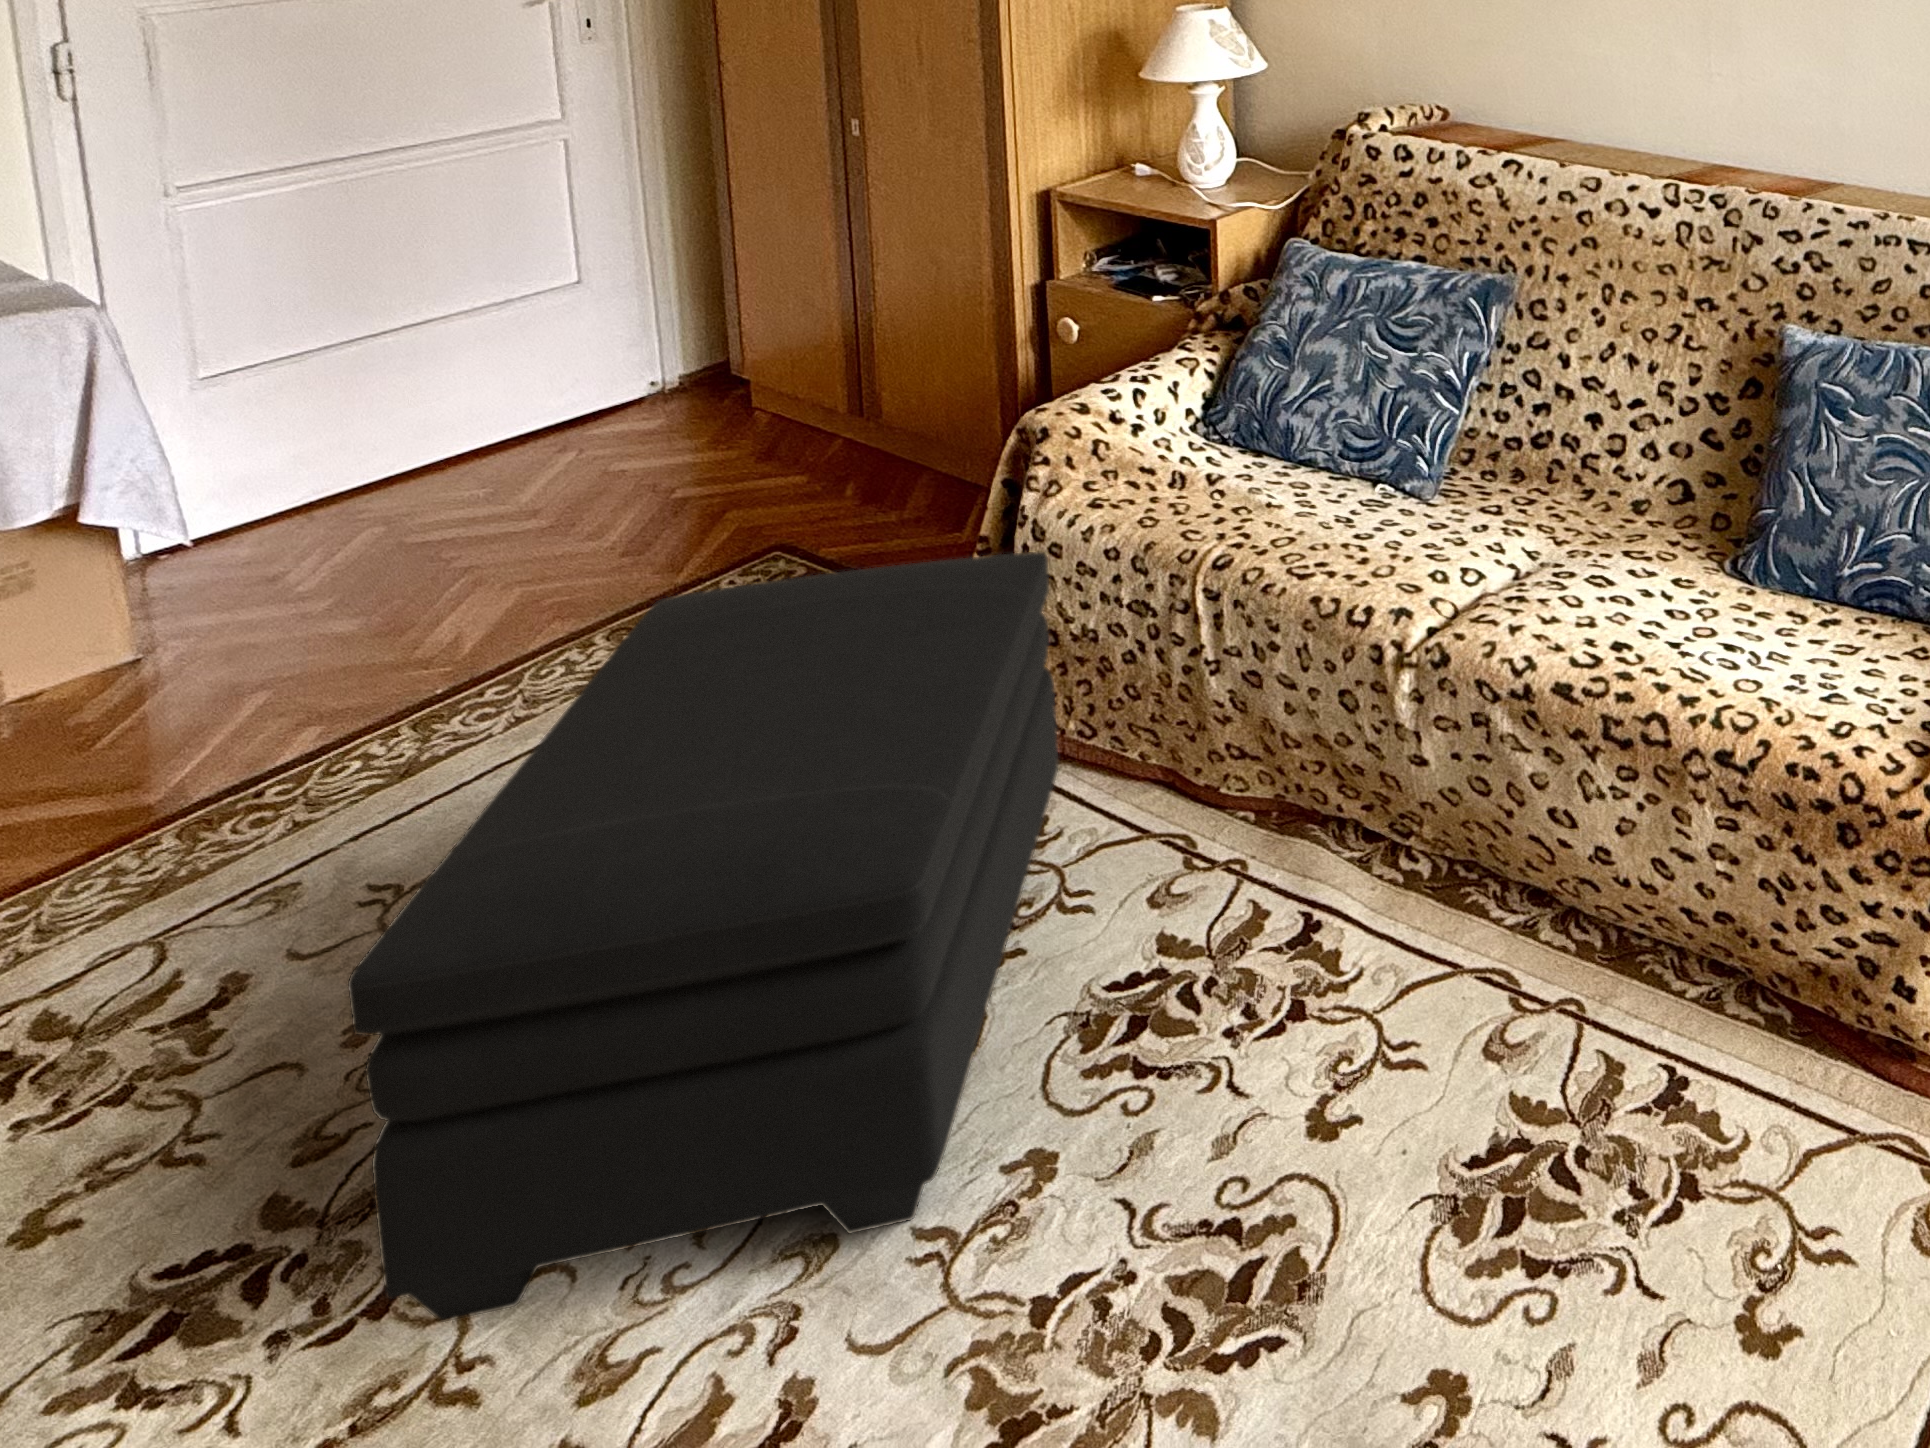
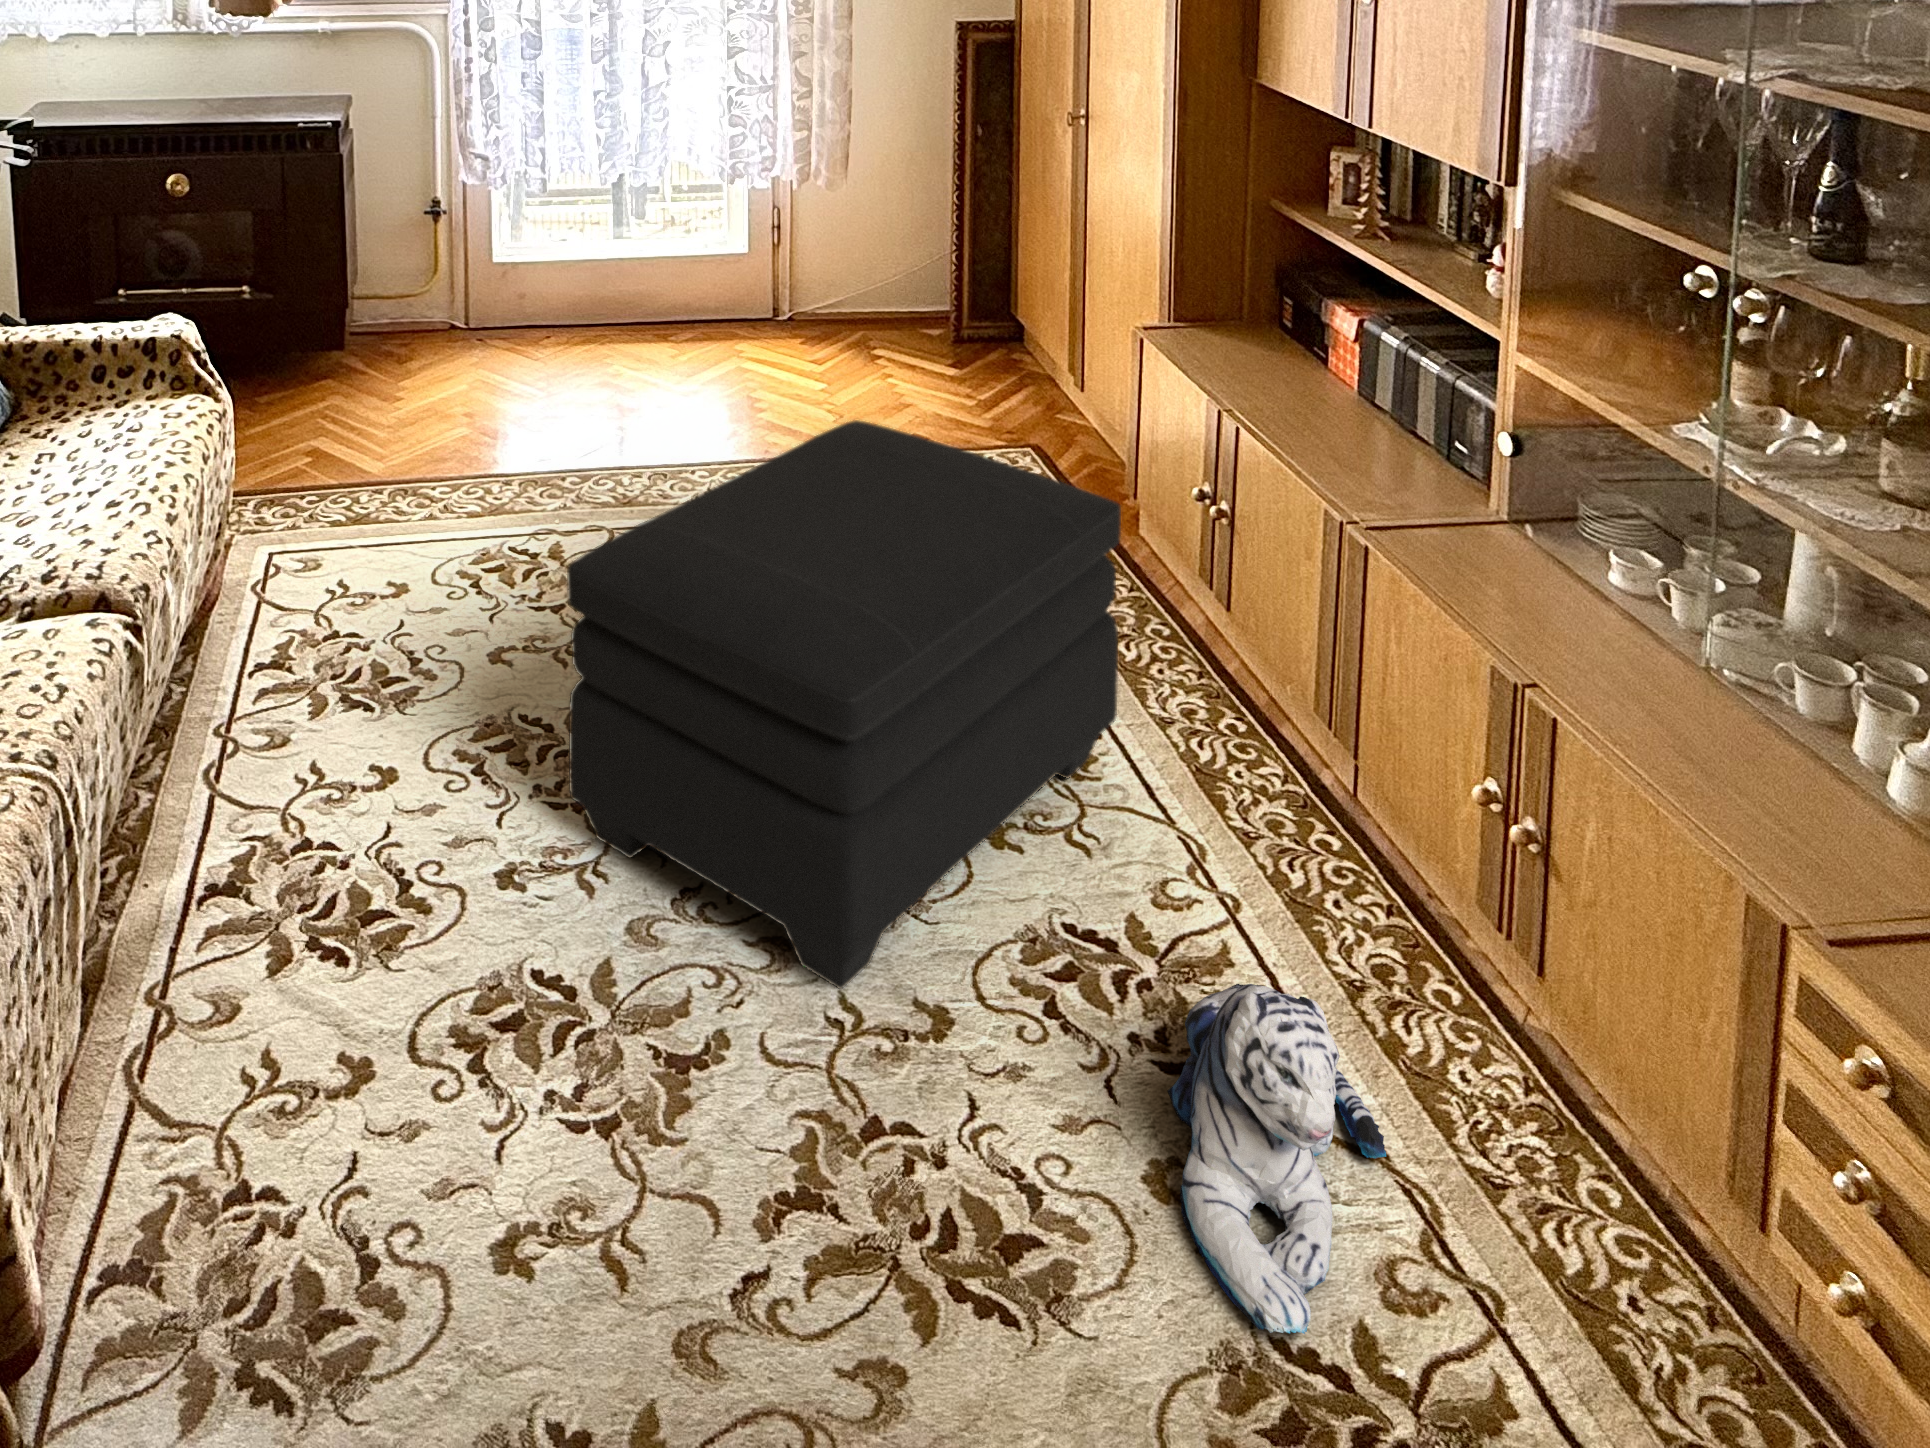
plush toy: none [1278,876,1484,1165] -> present [1168,984,1386,1334]

